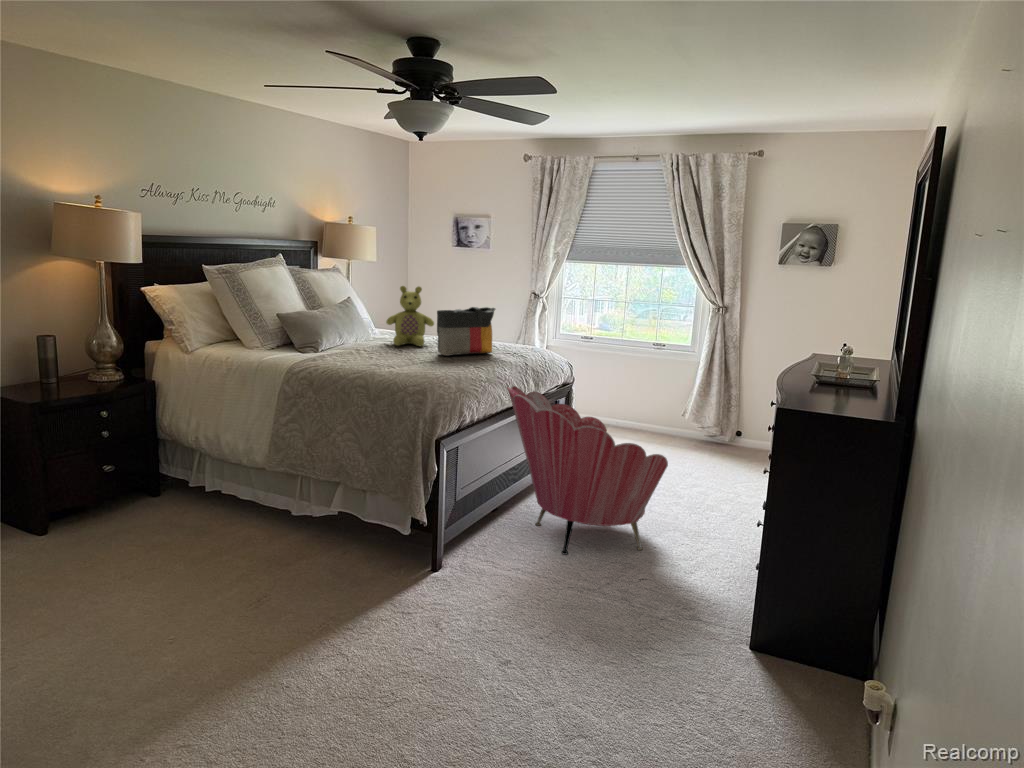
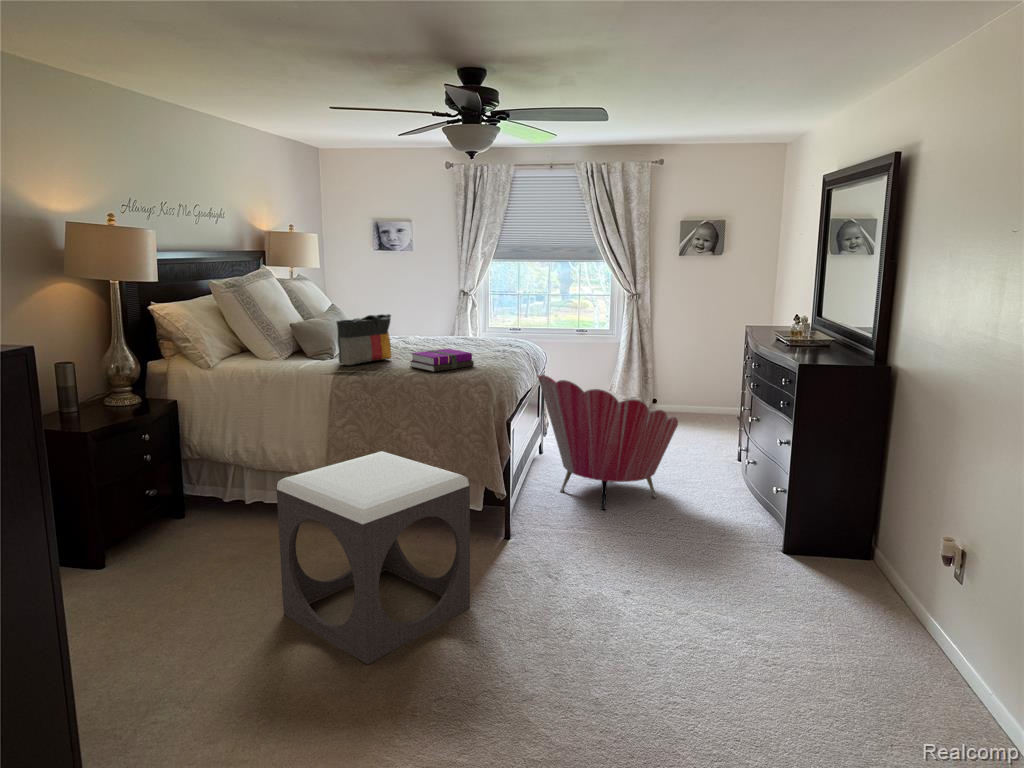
stuffed bear: present [386,286,434,346] -> none [387,292,431,348]
tote bag: present [437,307,495,356] -> present [337,314,391,365]
notebook: none [361,349,428,371] -> present [410,349,474,372]
footstool: none [114,451,302,686] -> present [277,451,470,665]

